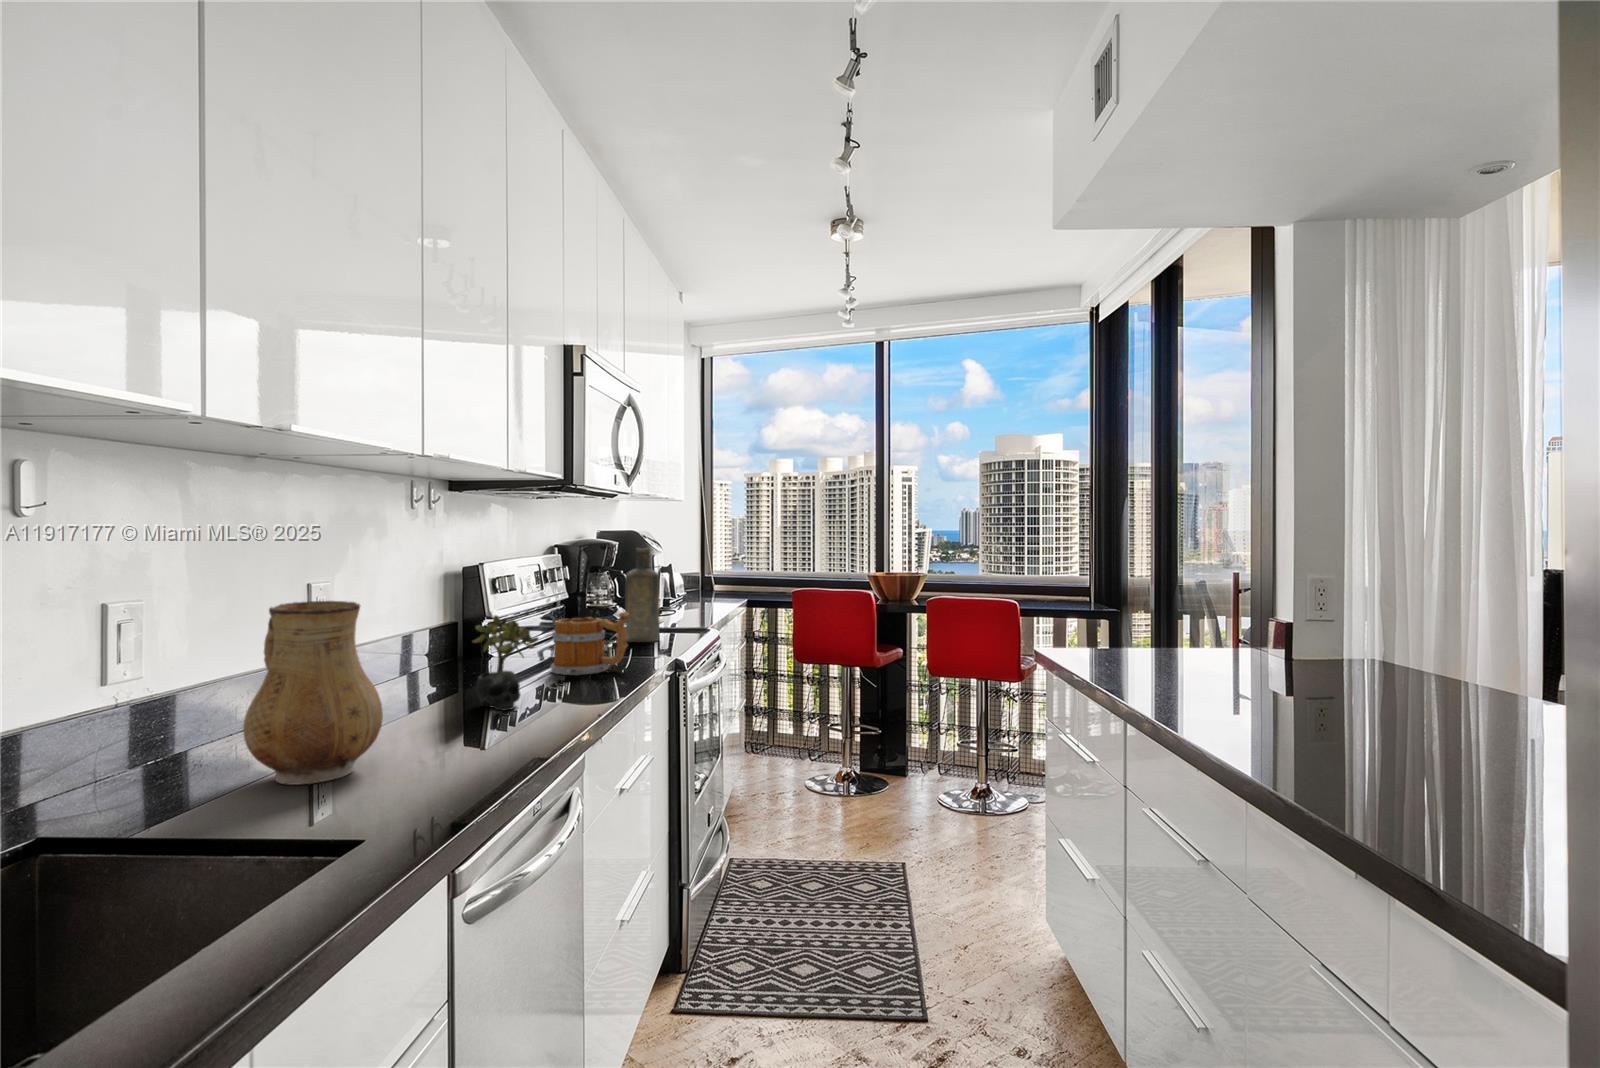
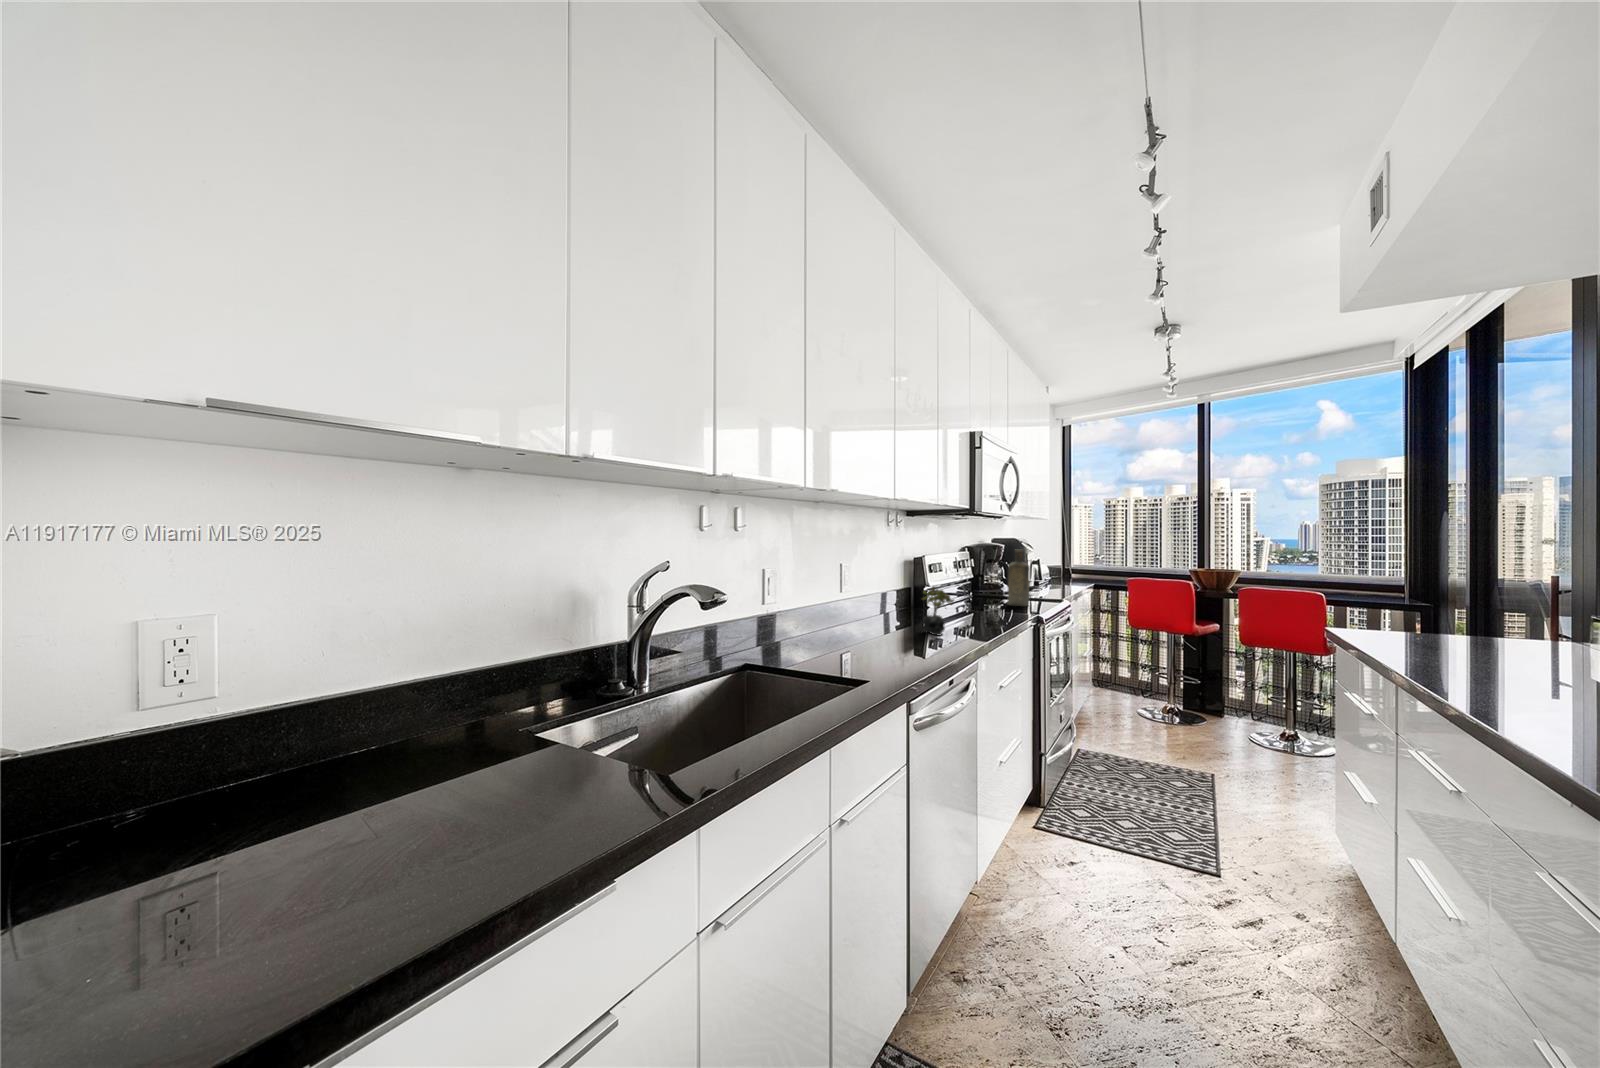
ceramic pitcher: present [243,601,383,785] -> none [830,577,883,656]
mug: present [550,612,629,675] -> none [962,588,1007,621]

